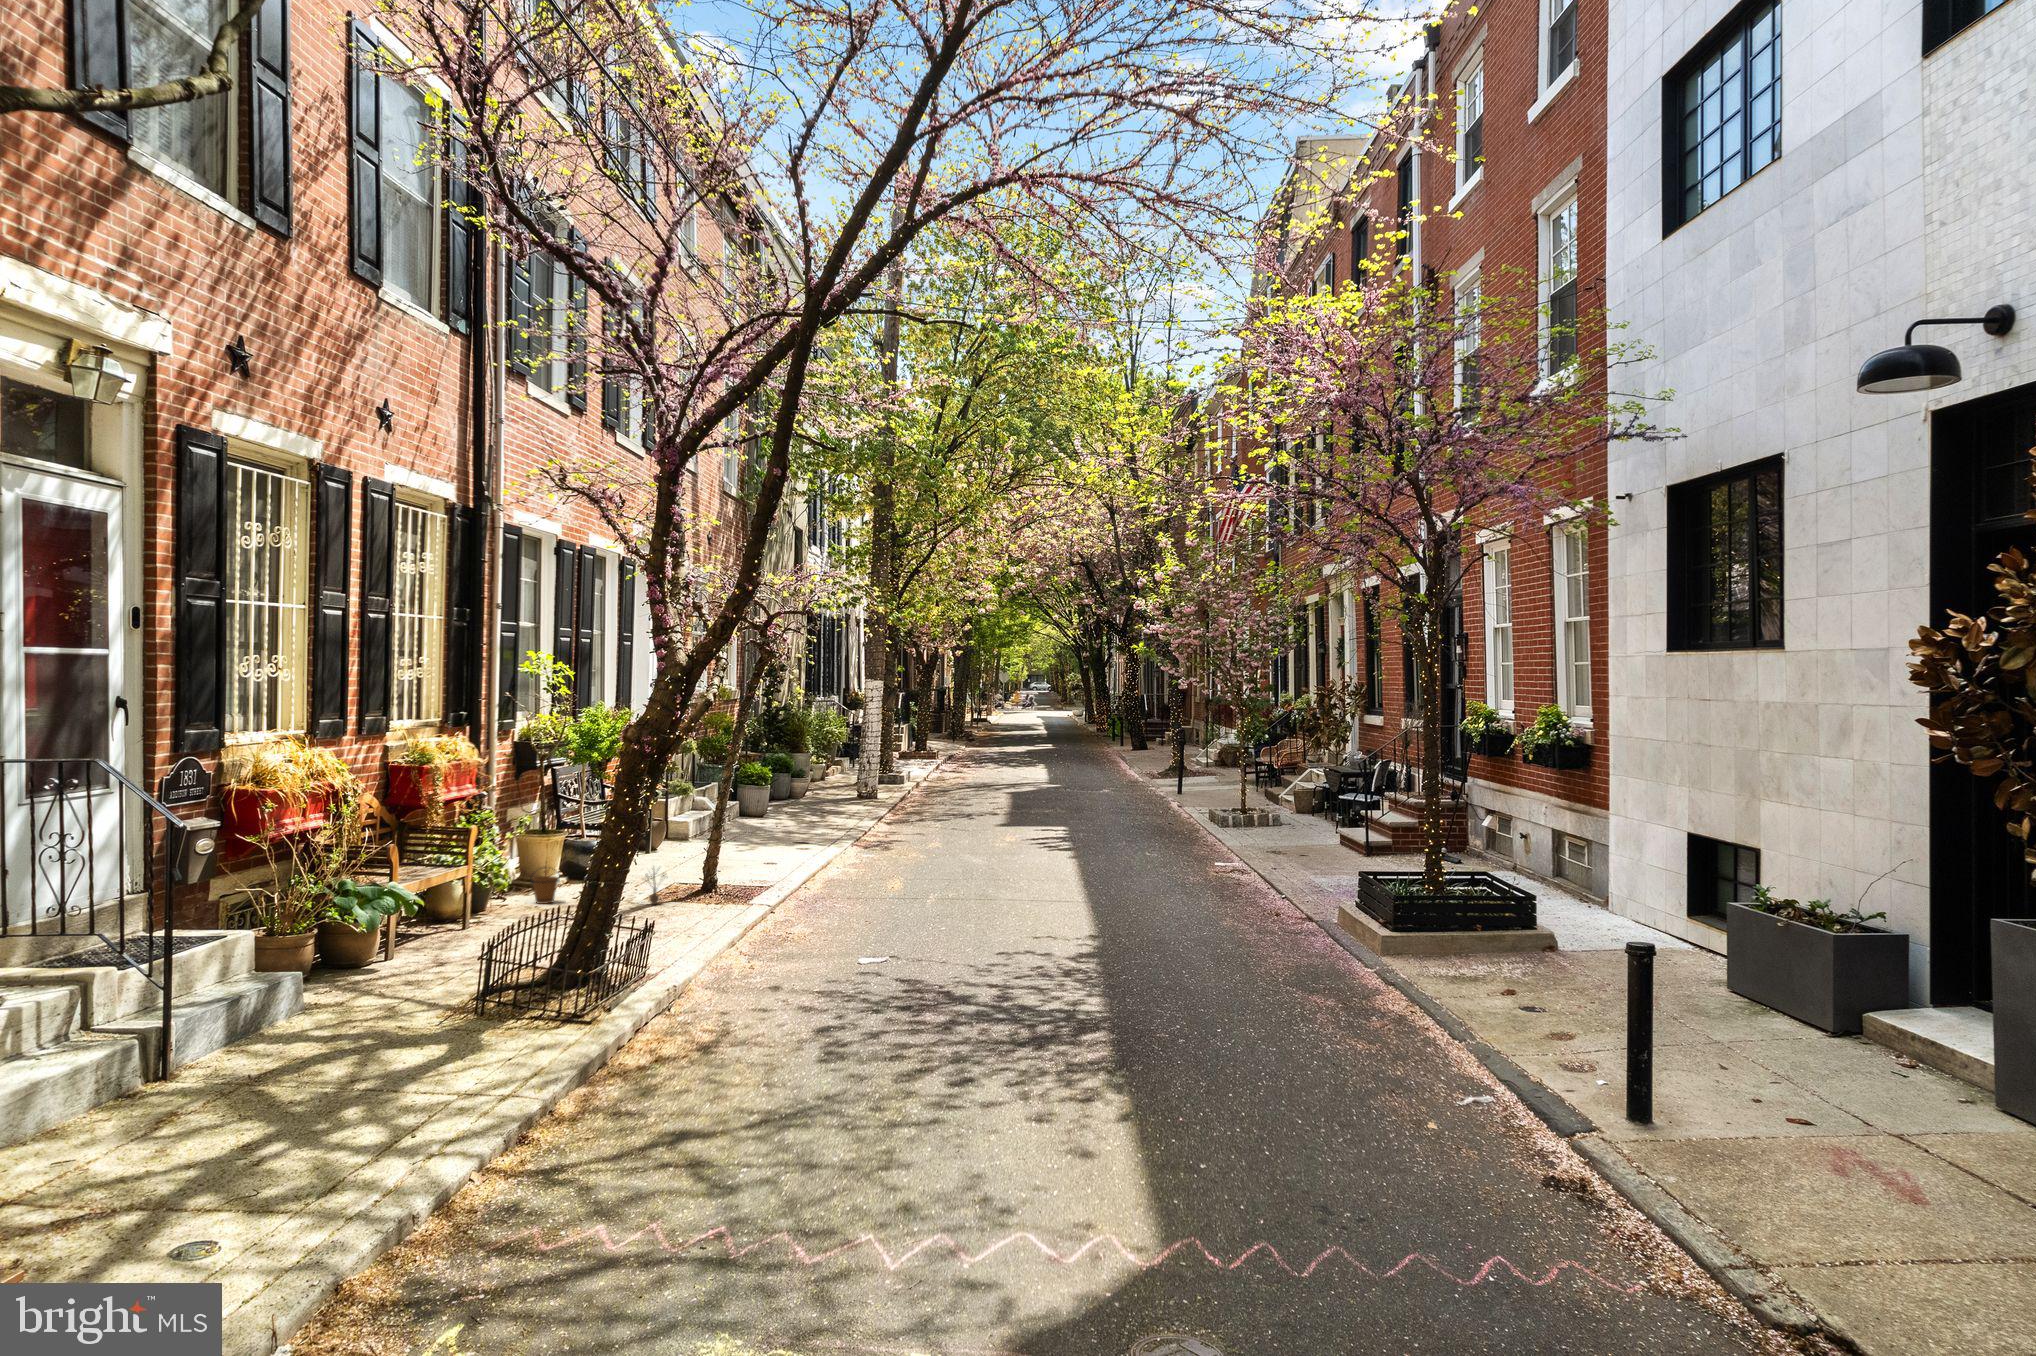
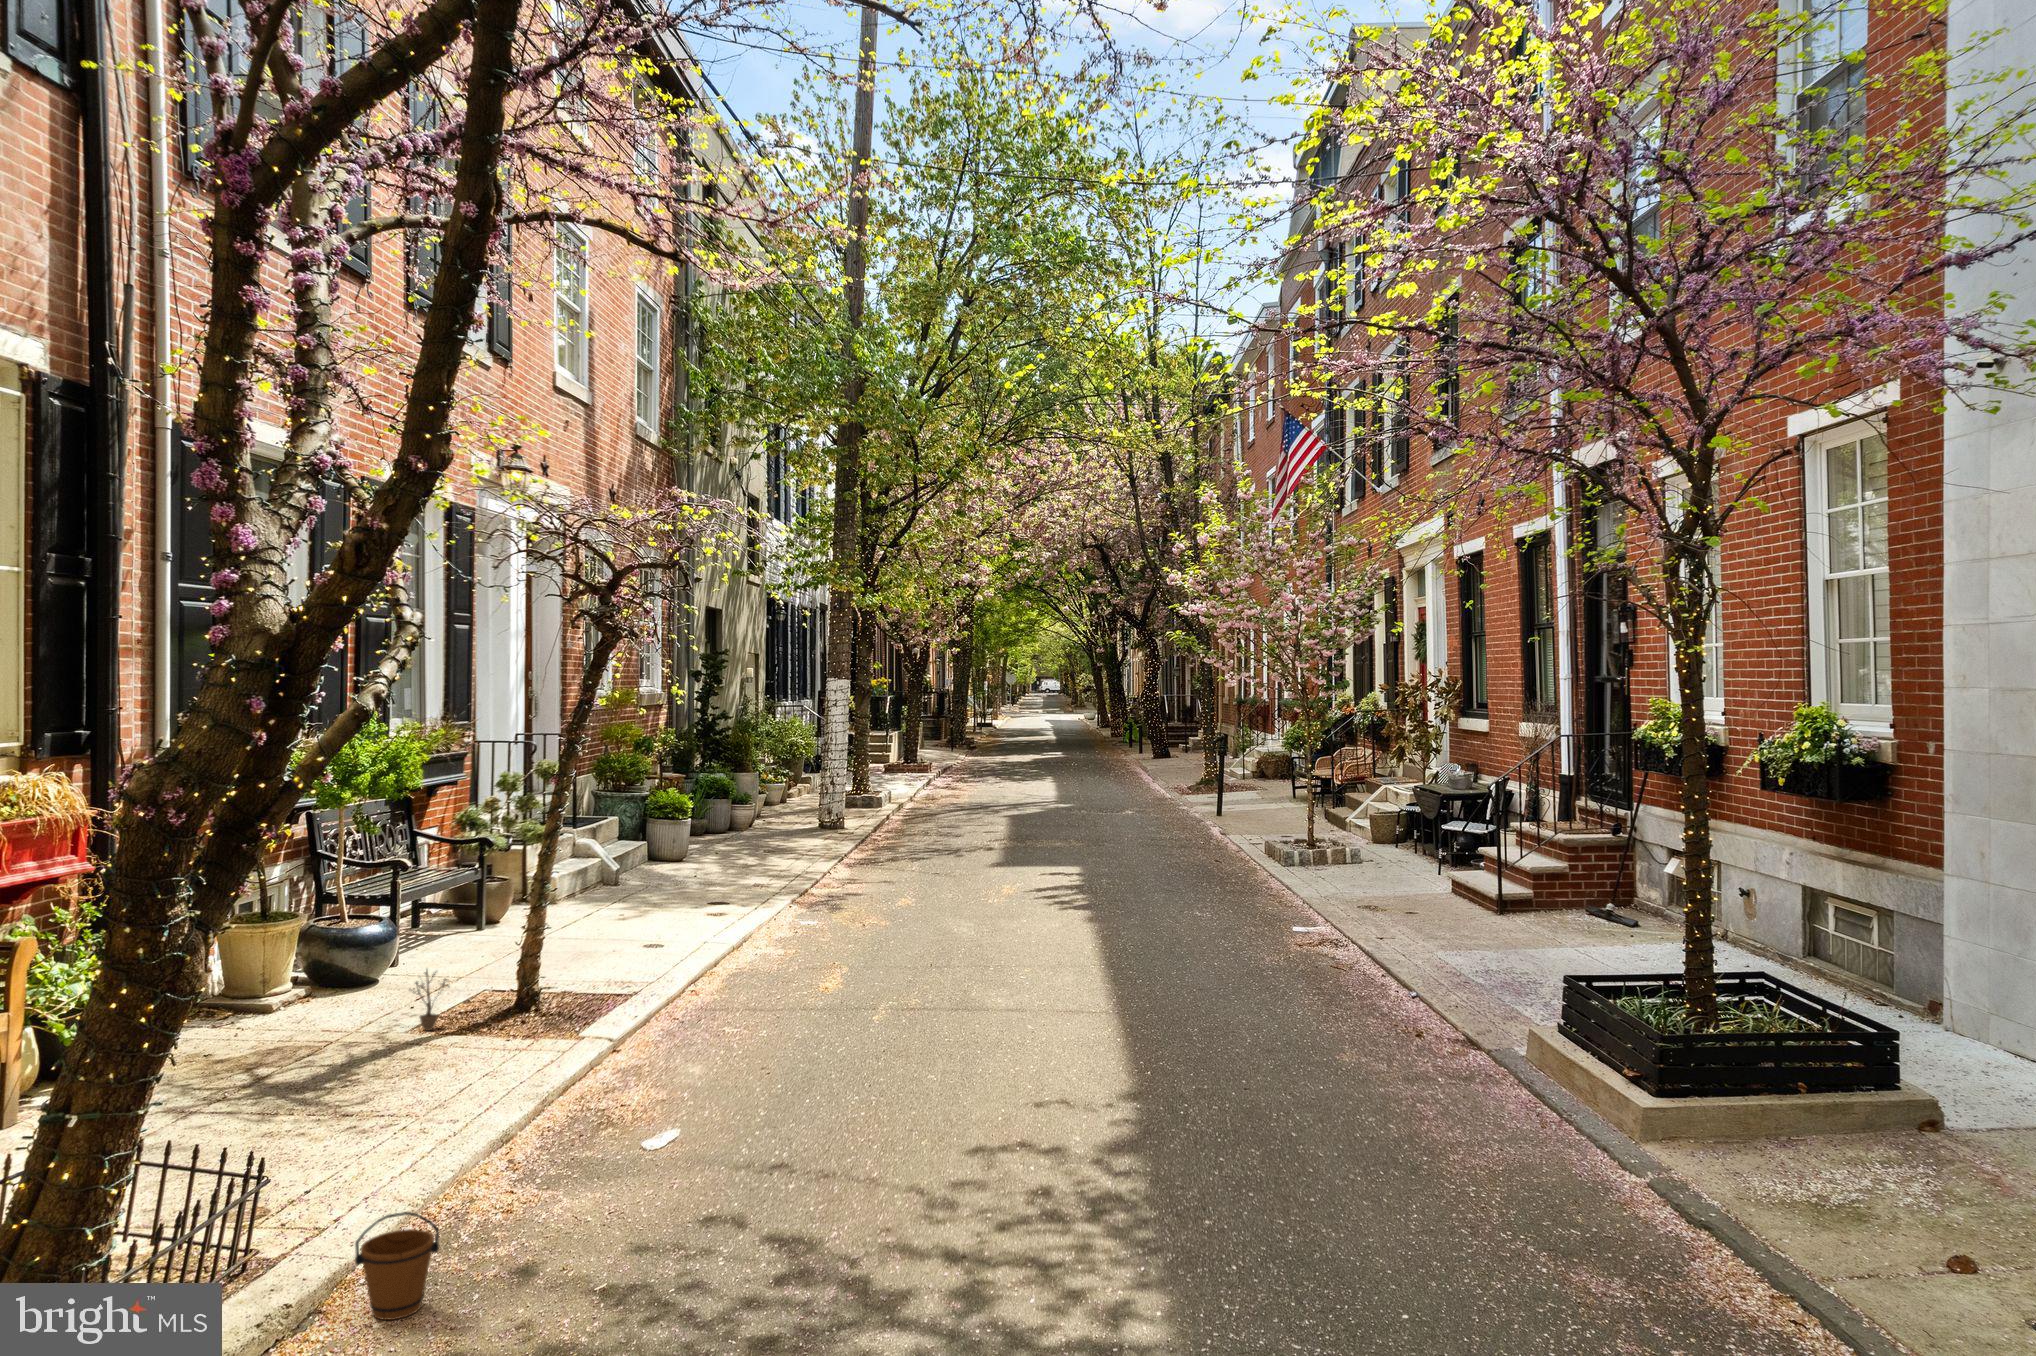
bucket: present [530,869,560,904] -> present [355,1212,439,1320]

